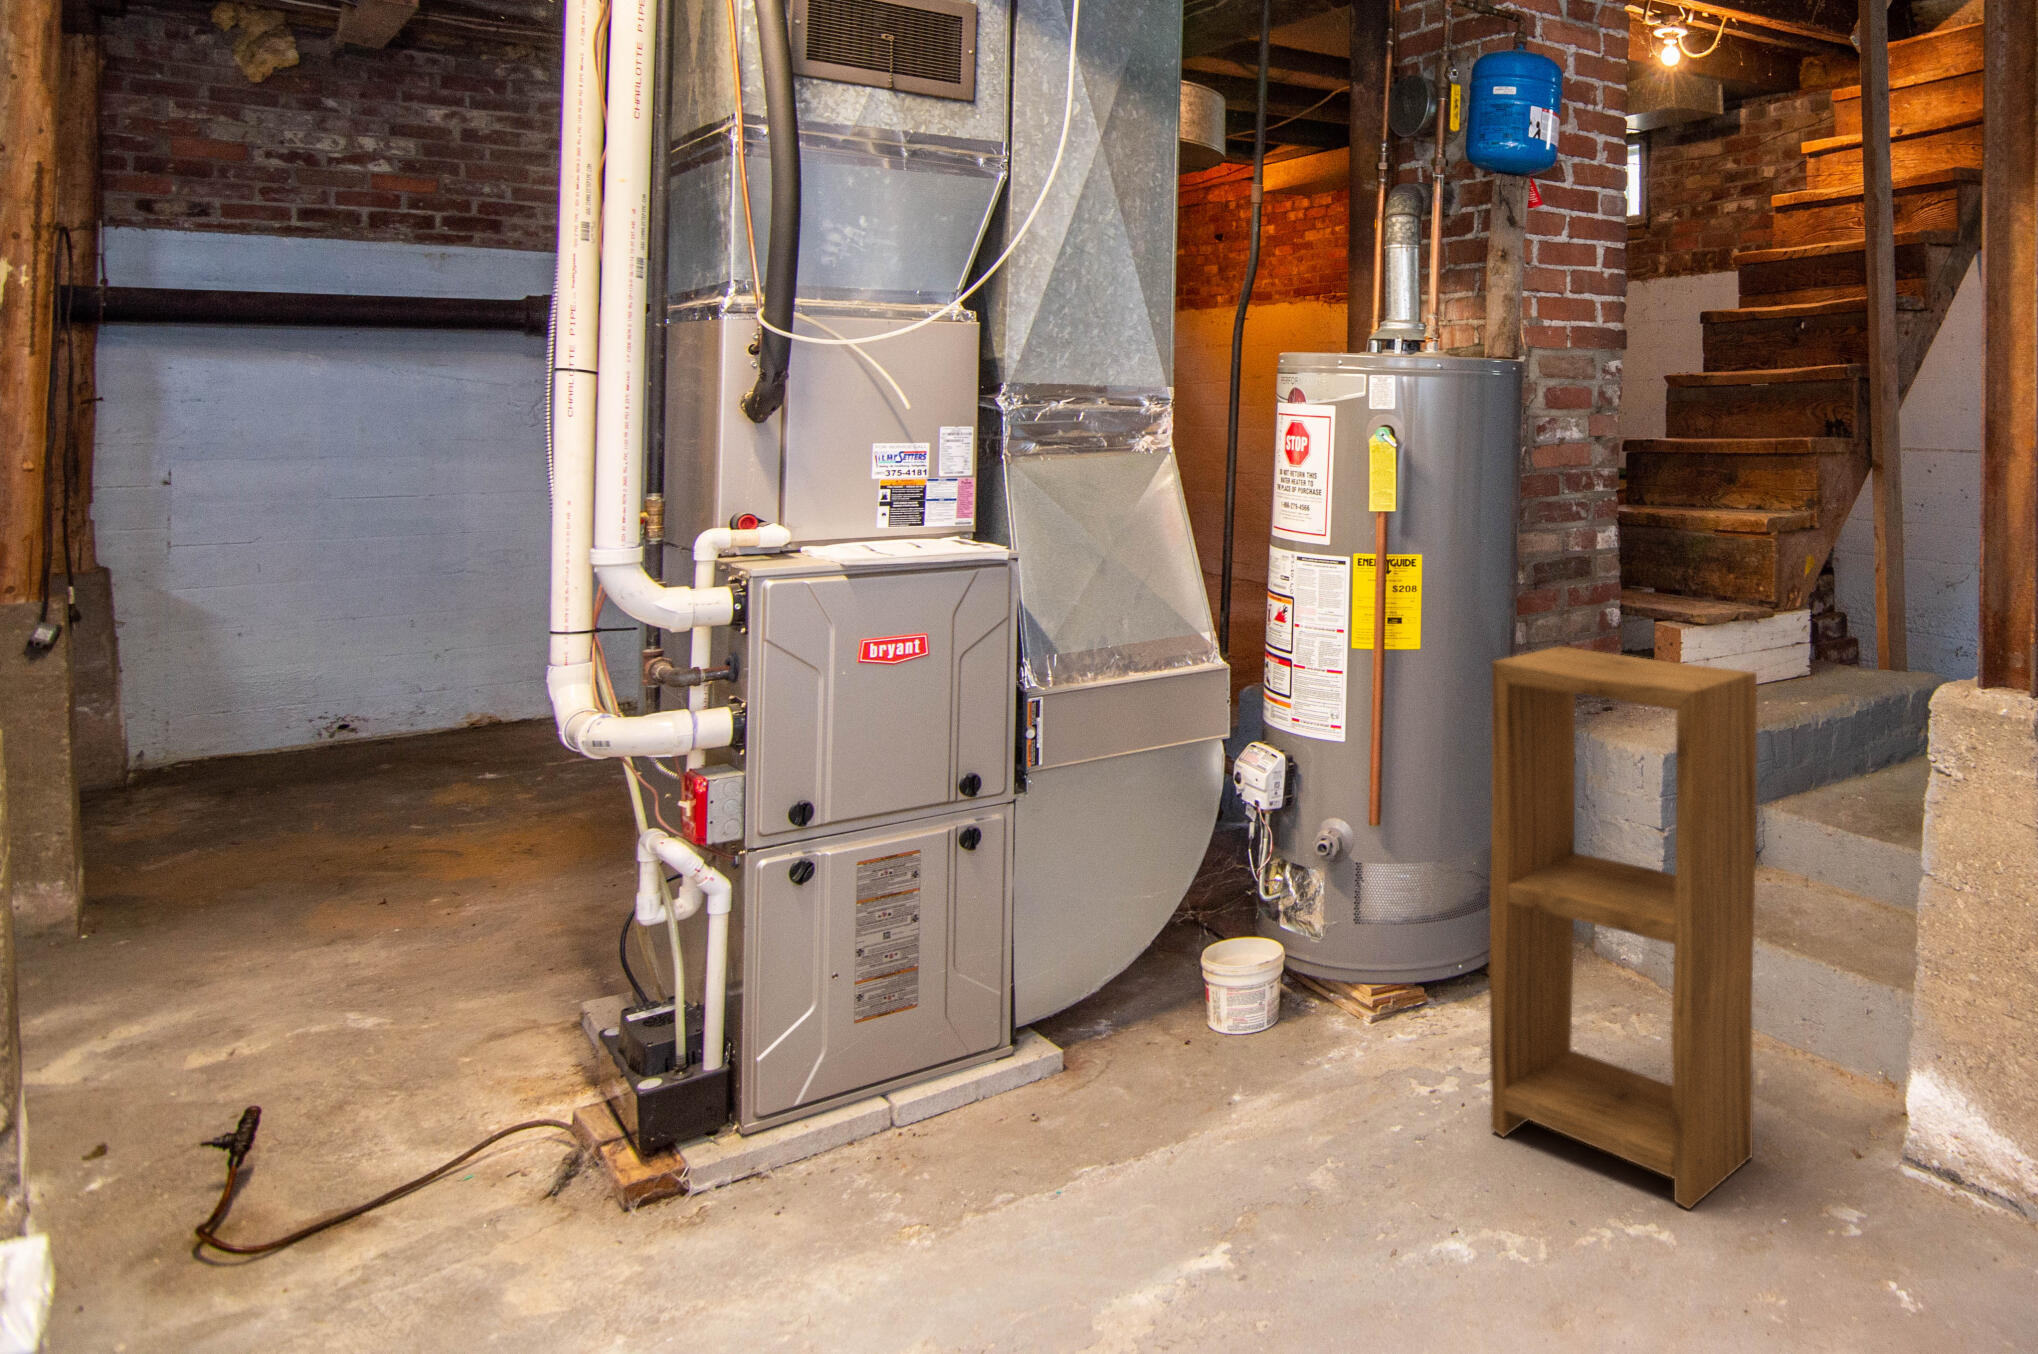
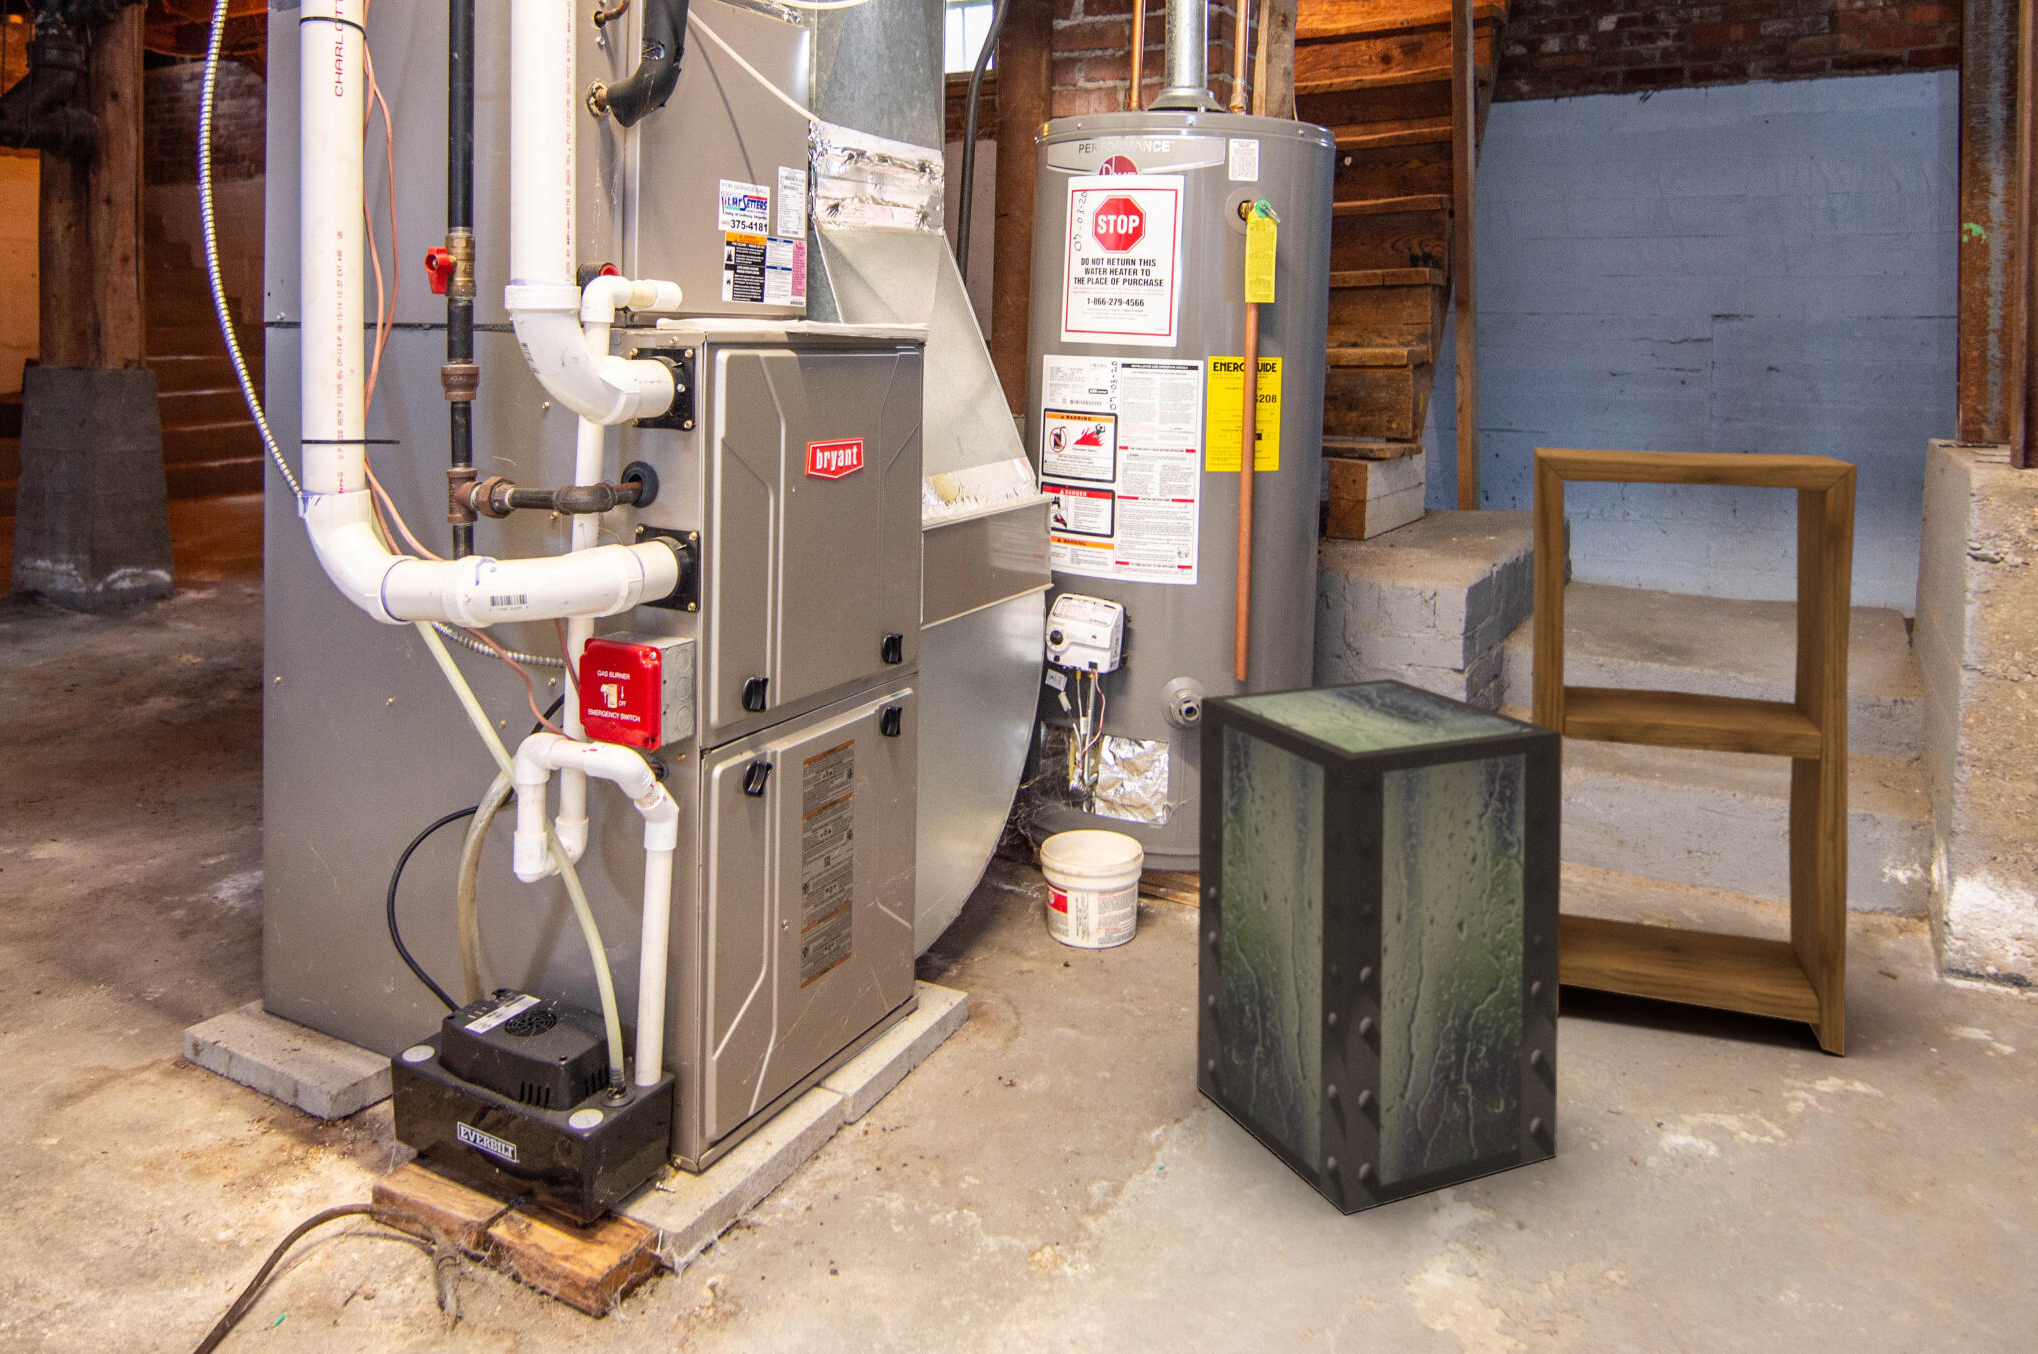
storage box: none [1124,838,1341,1248] -> present [1197,679,1561,1214]

